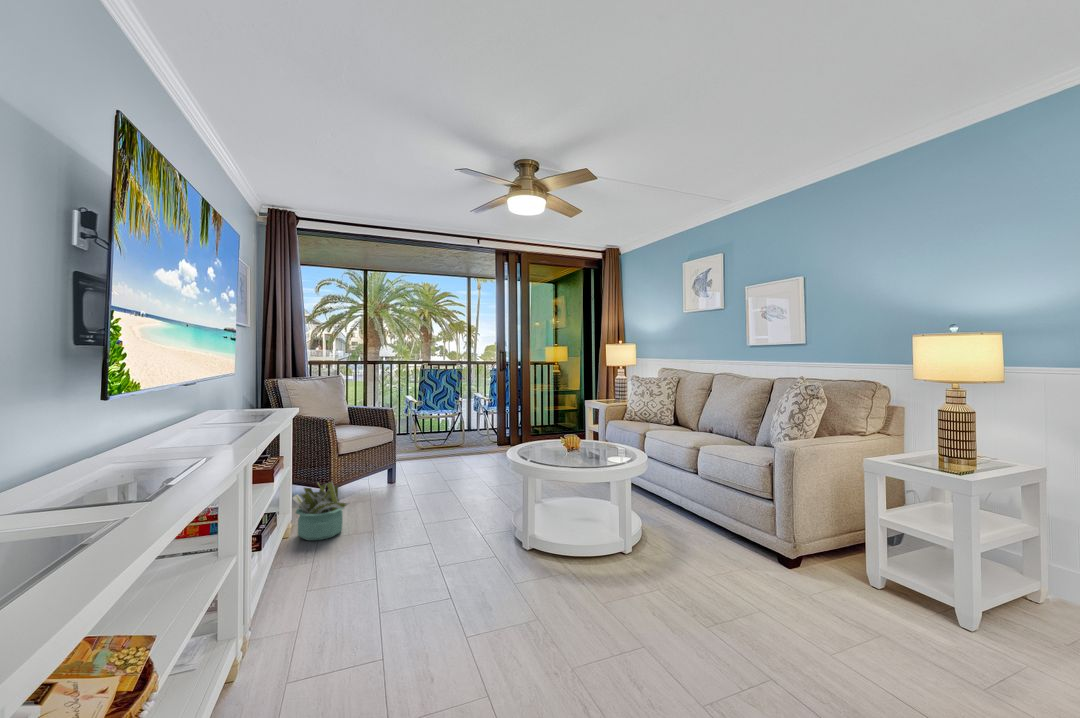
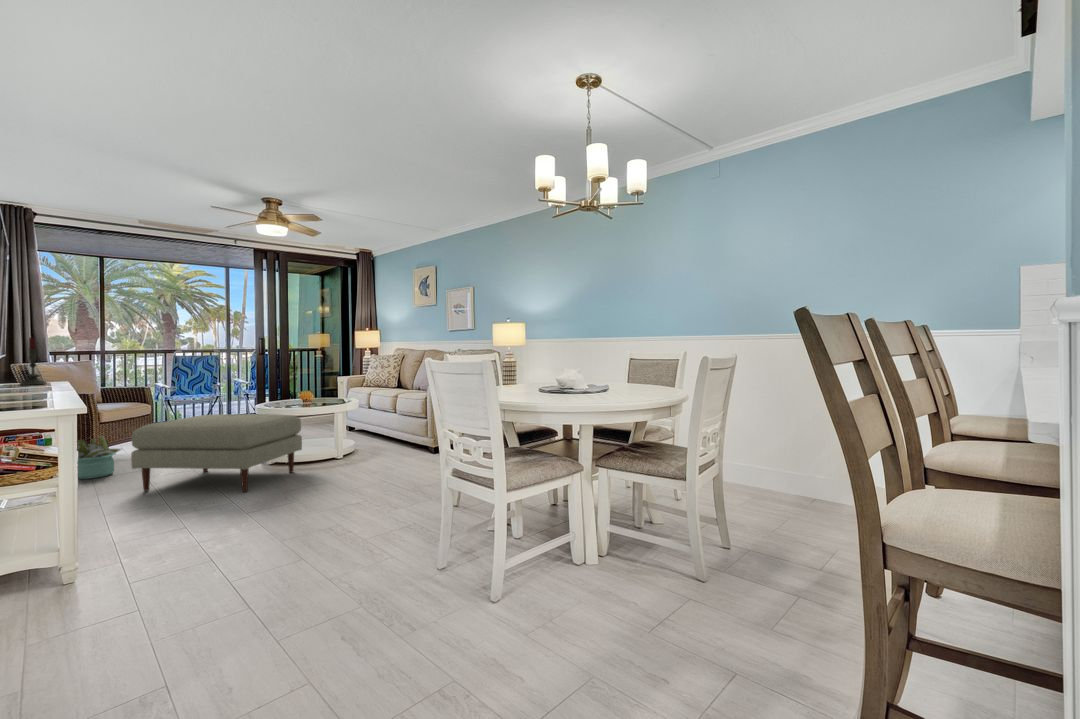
candle: none [245,354,273,418] -> present [20,337,47,385]
ottoman: none [345,468,574,639] -> present [131,414,302,492]

